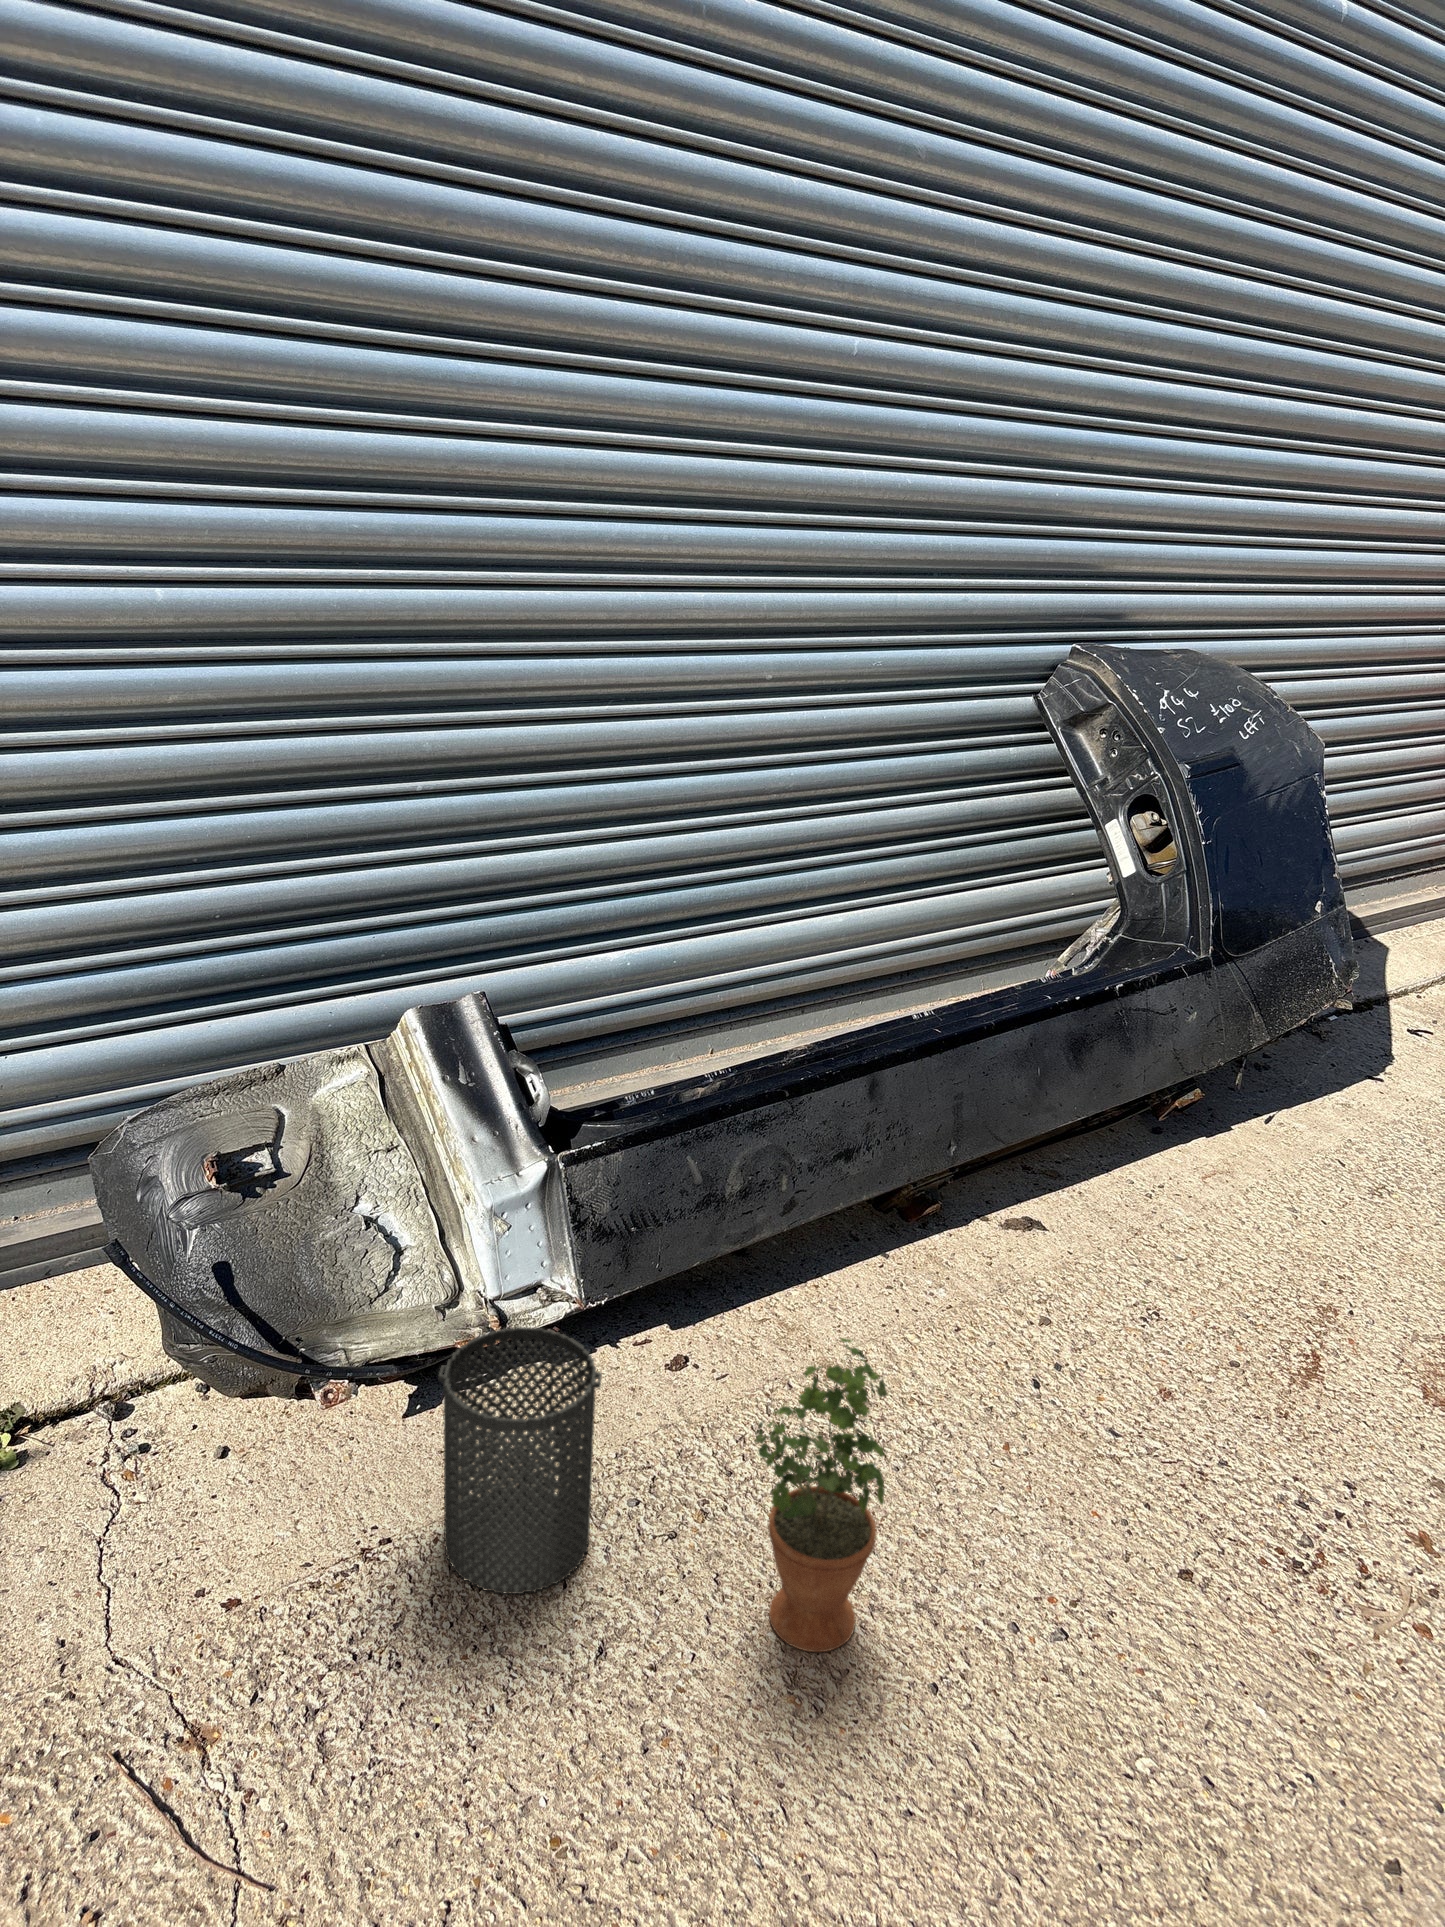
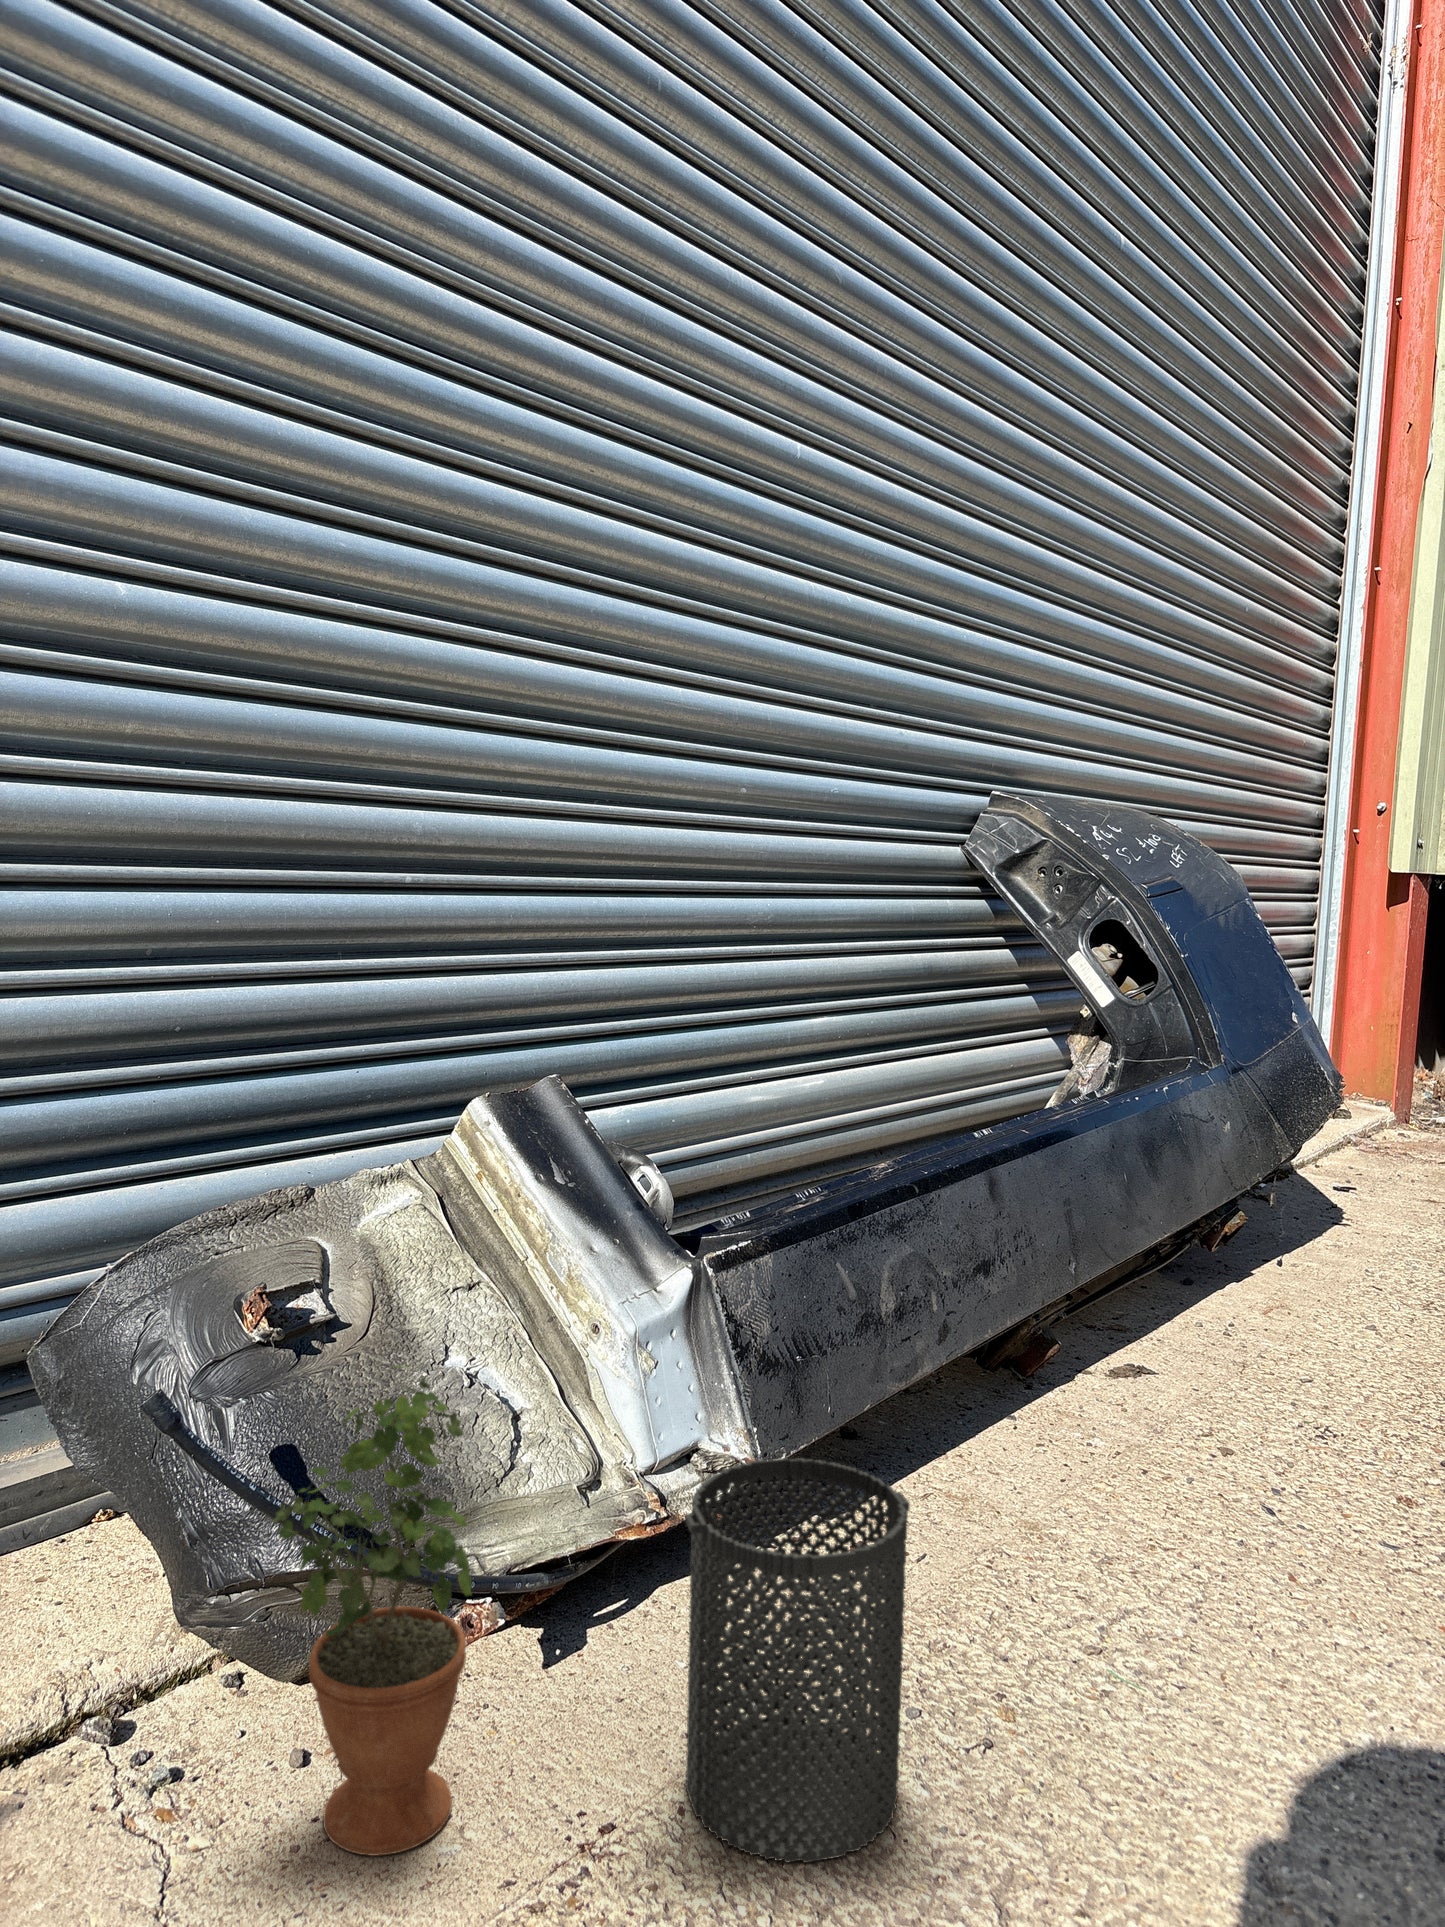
potted plant: present [755,1338,888,1652] -> present [273,1366,472,1856]

